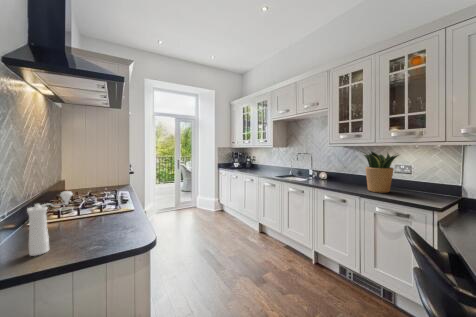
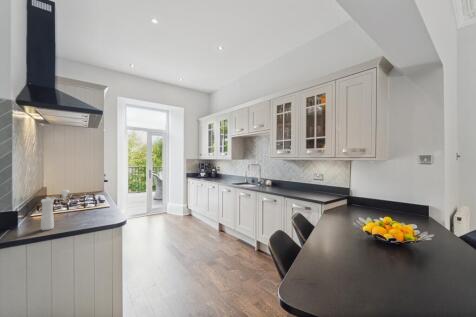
potted plant: present [363,151,399,193] -> none [289,163,314,194]

